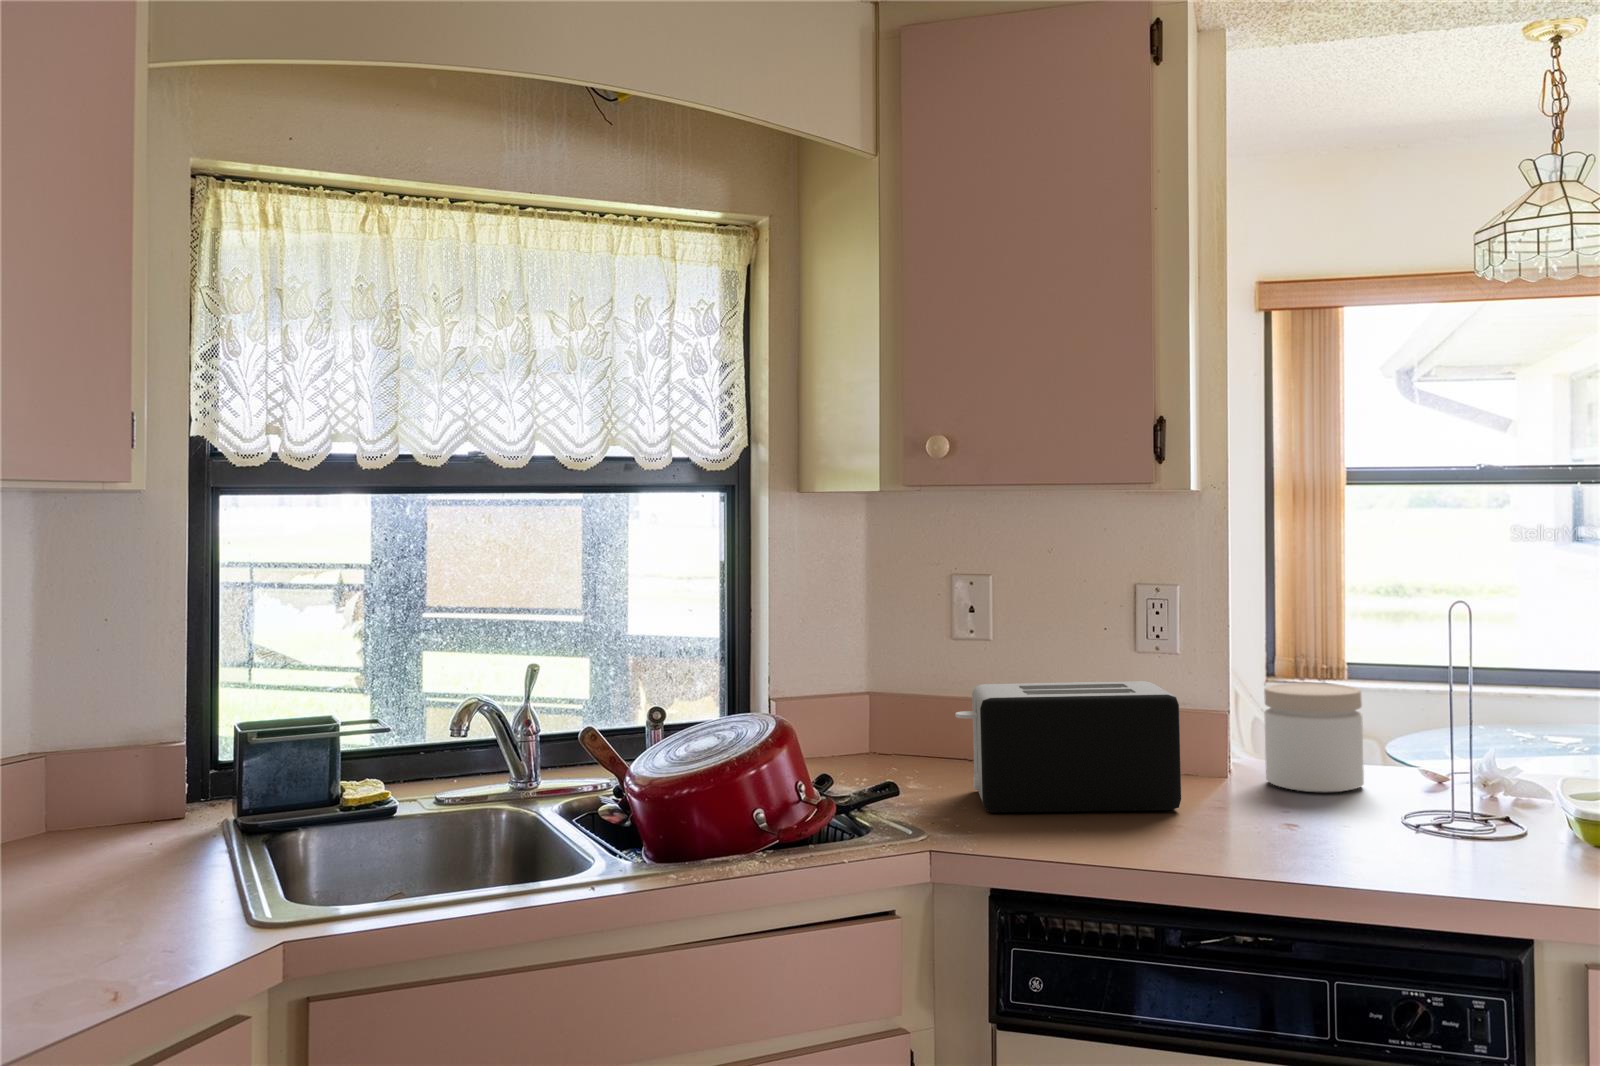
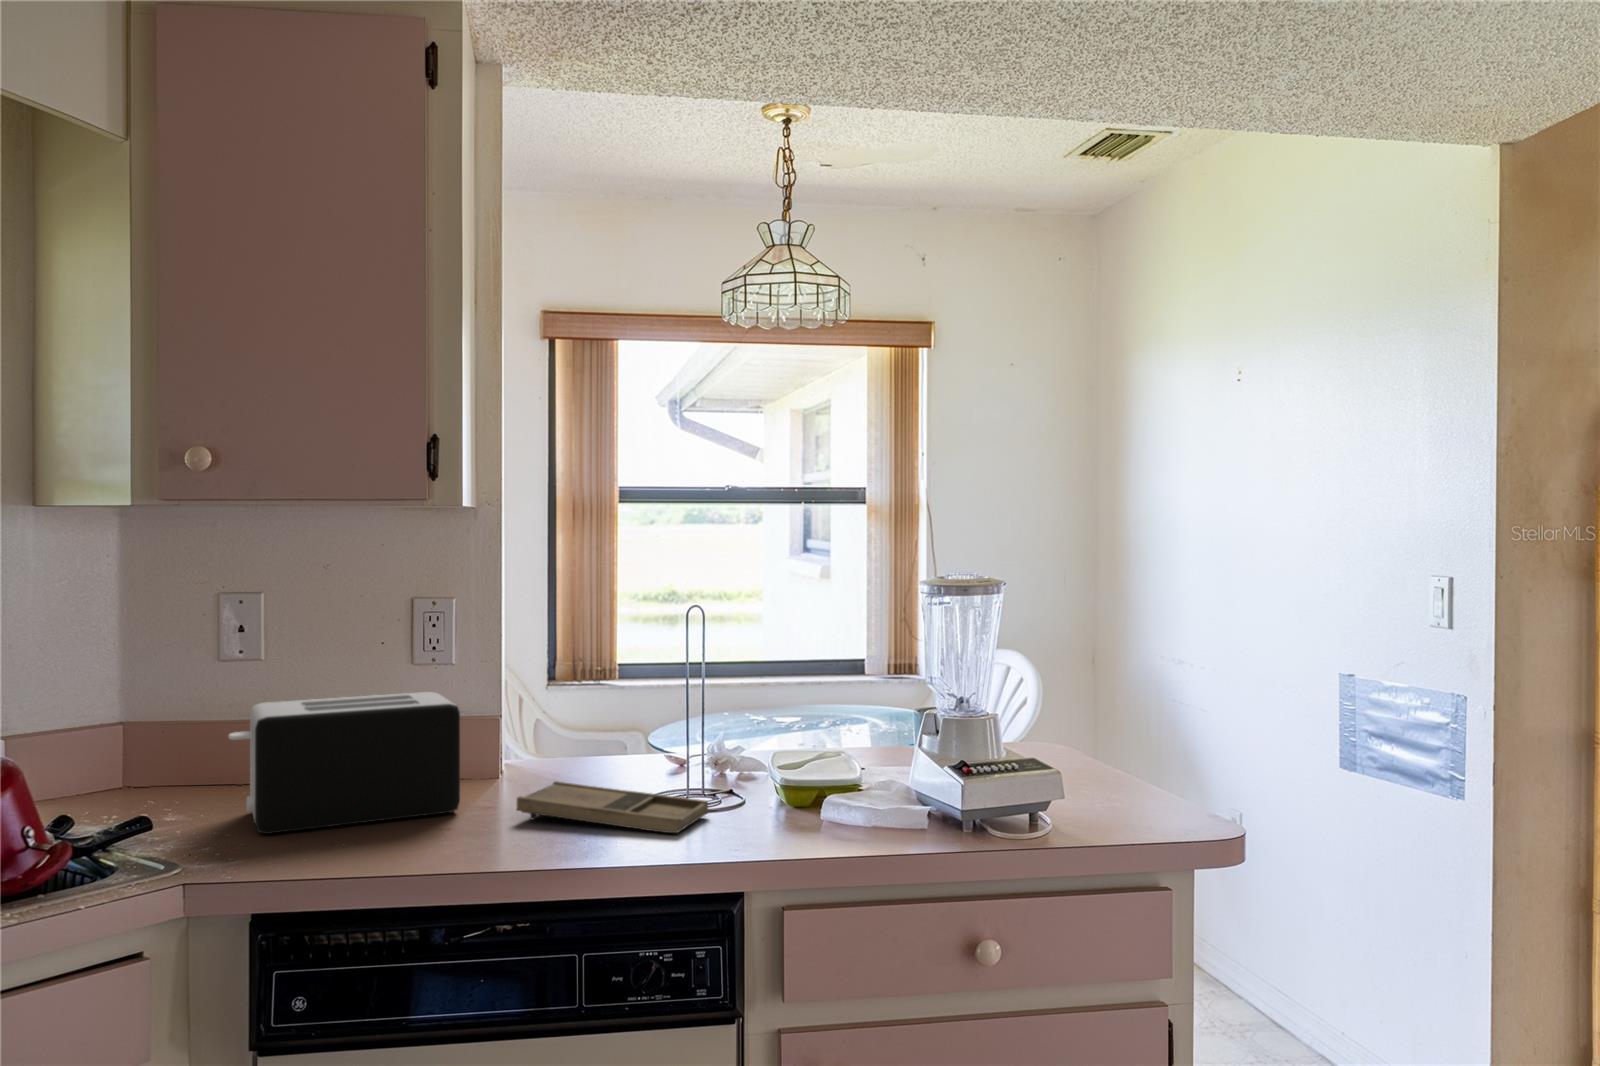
jar: present [1264,683,1364,792] -> none [540,686,621,782]
tray: none [1245,787,1482,860] -> present [517,781,708,833]

